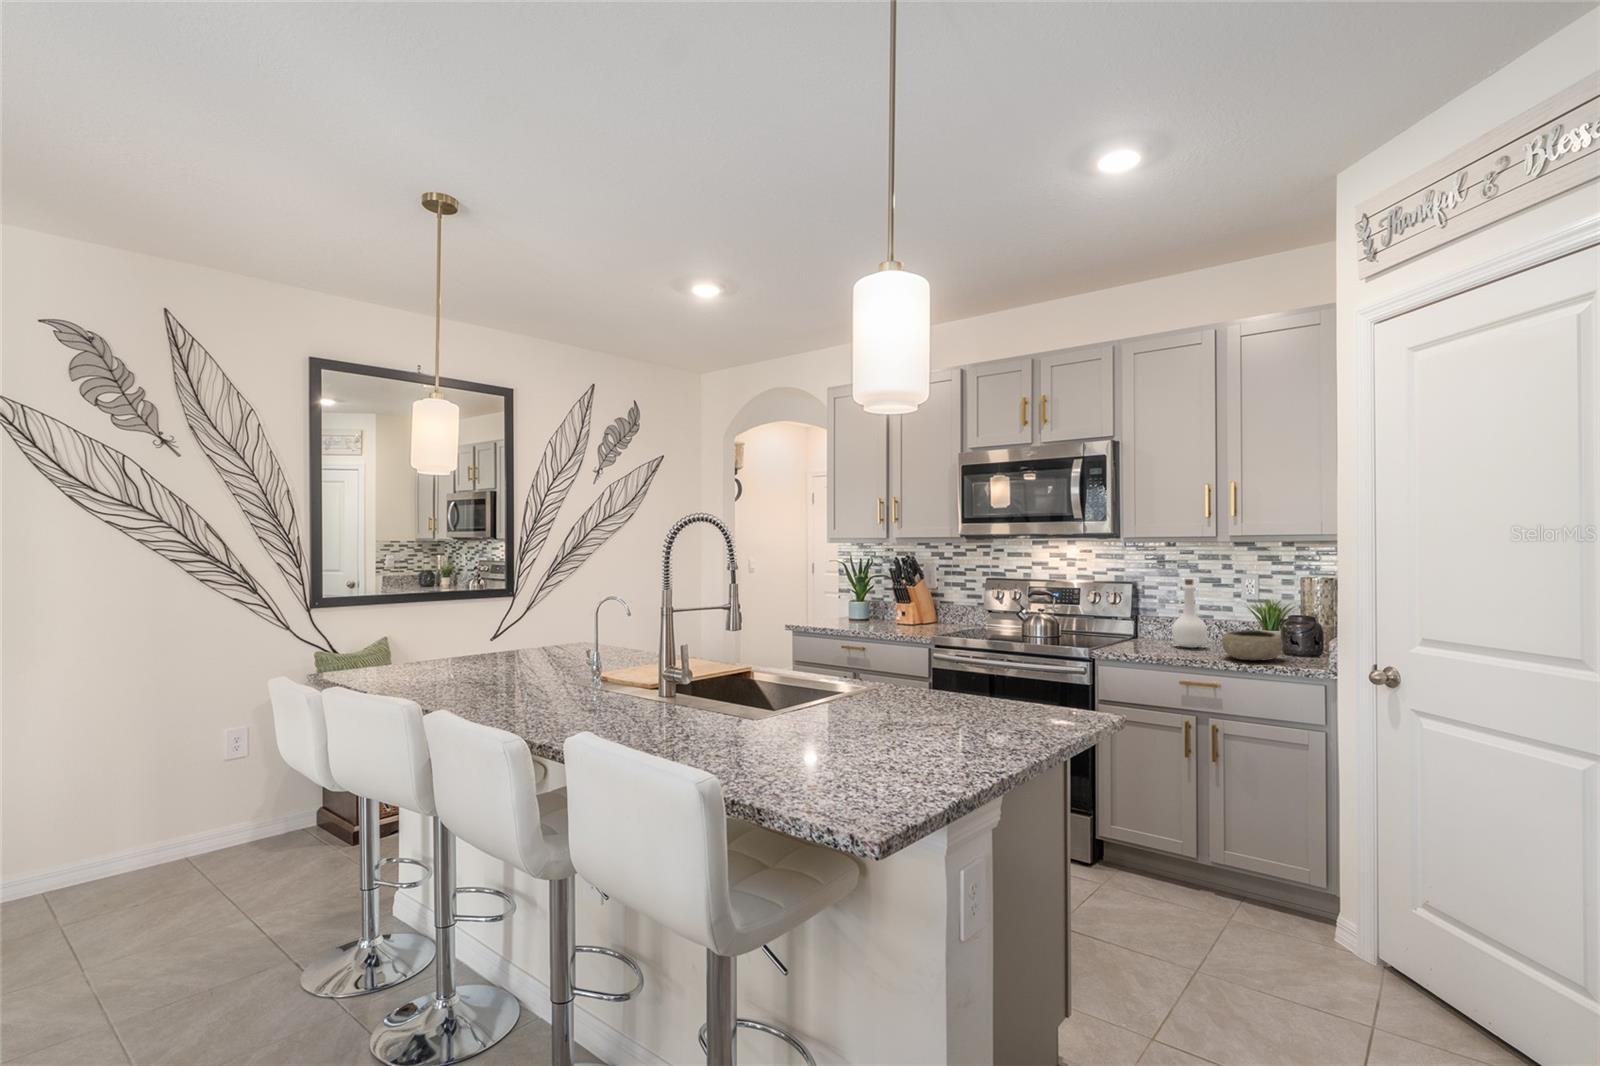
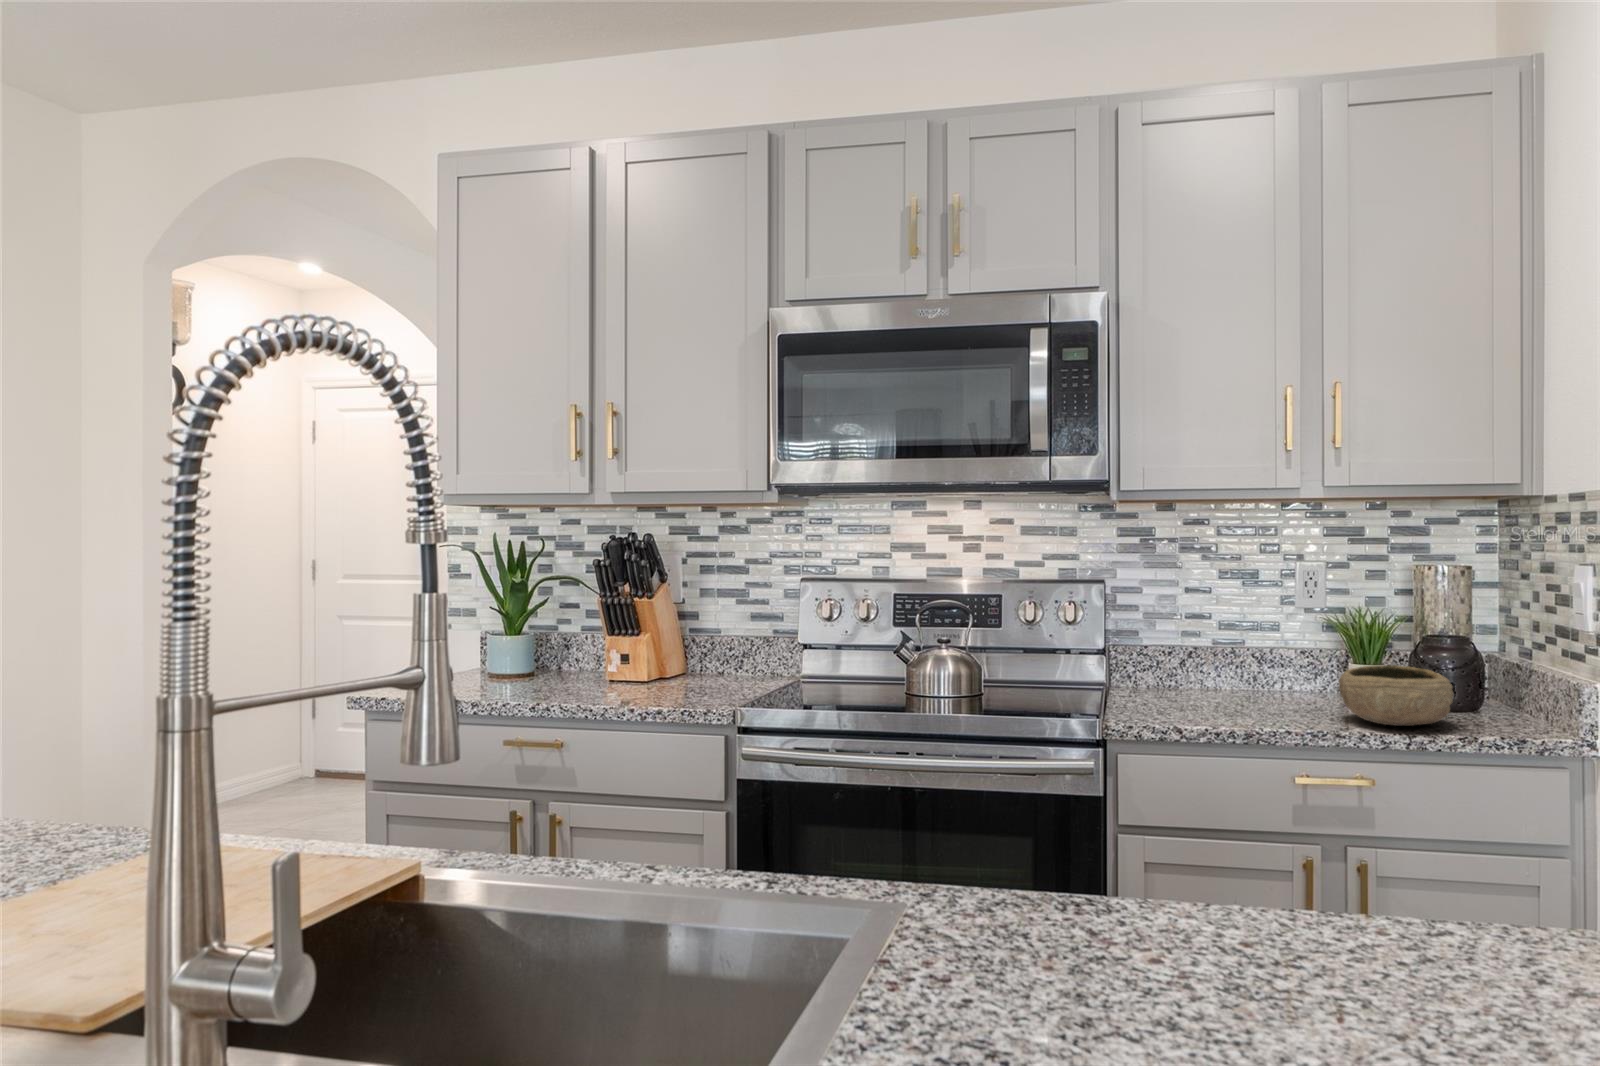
bottle: present [1172,579,1207,648] -> none [1214,570,1280,704]

